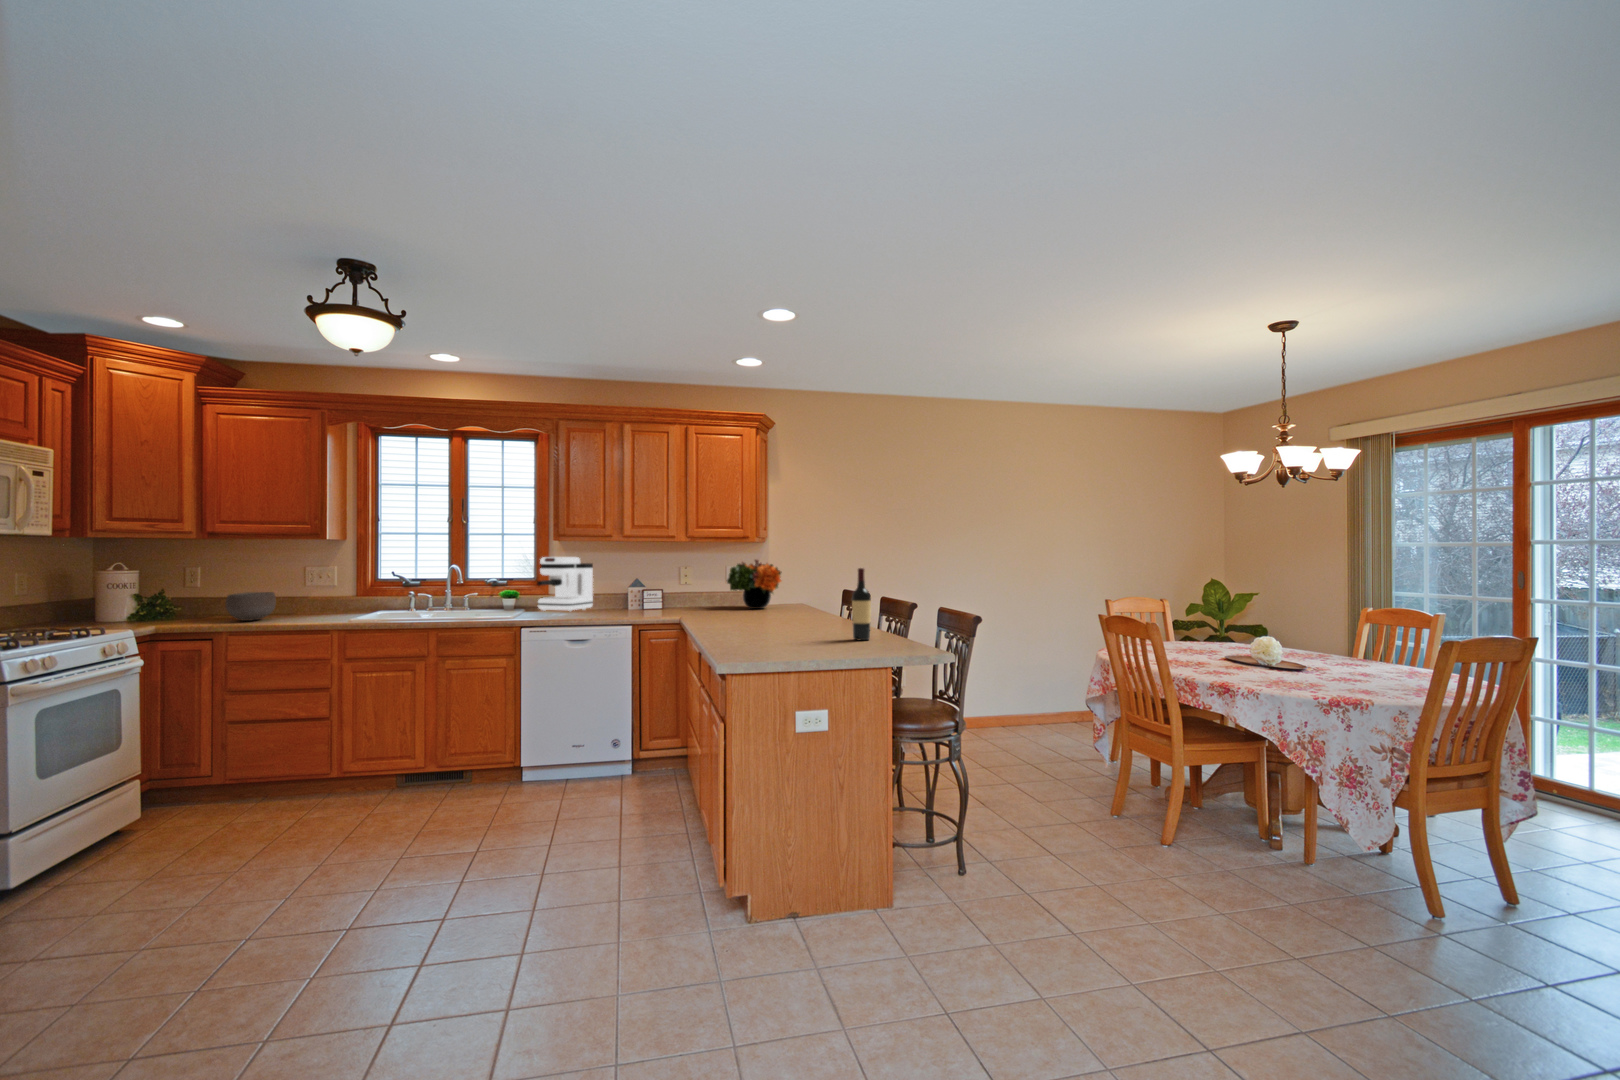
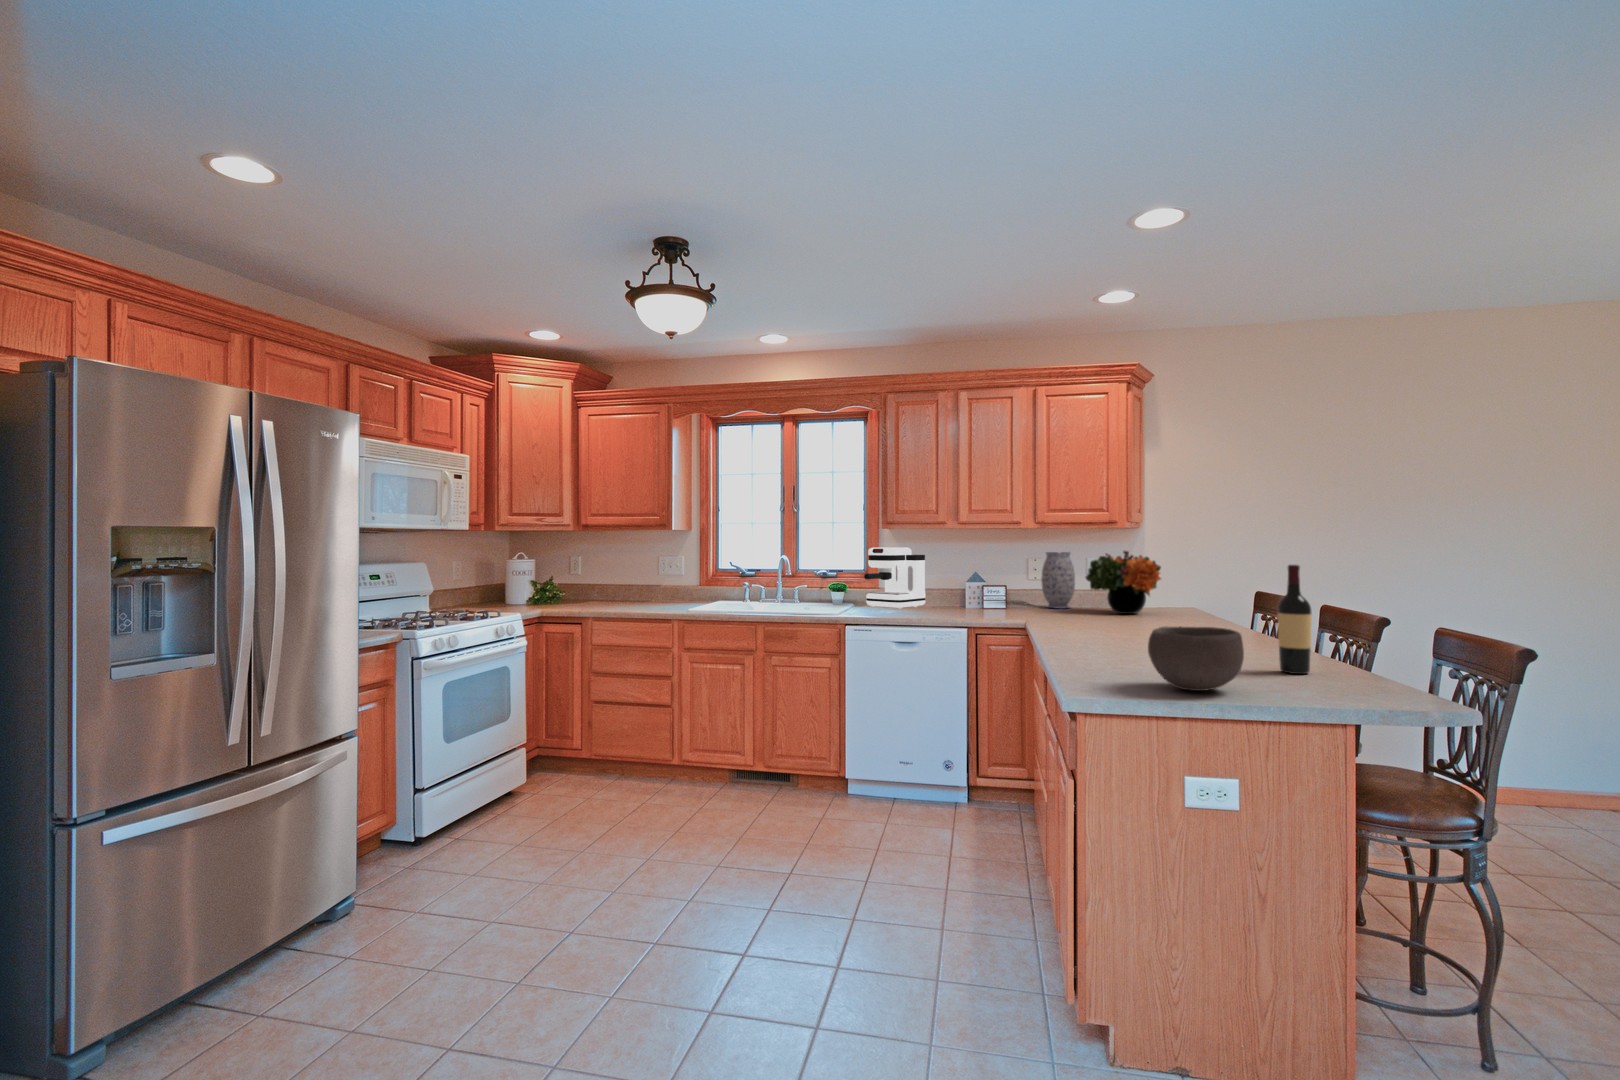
vase: none [692,561,718,607] -> present [1041,552,1075,609]
bowl: present [226,592,276,621] -> present [1148,626,1244,691]

